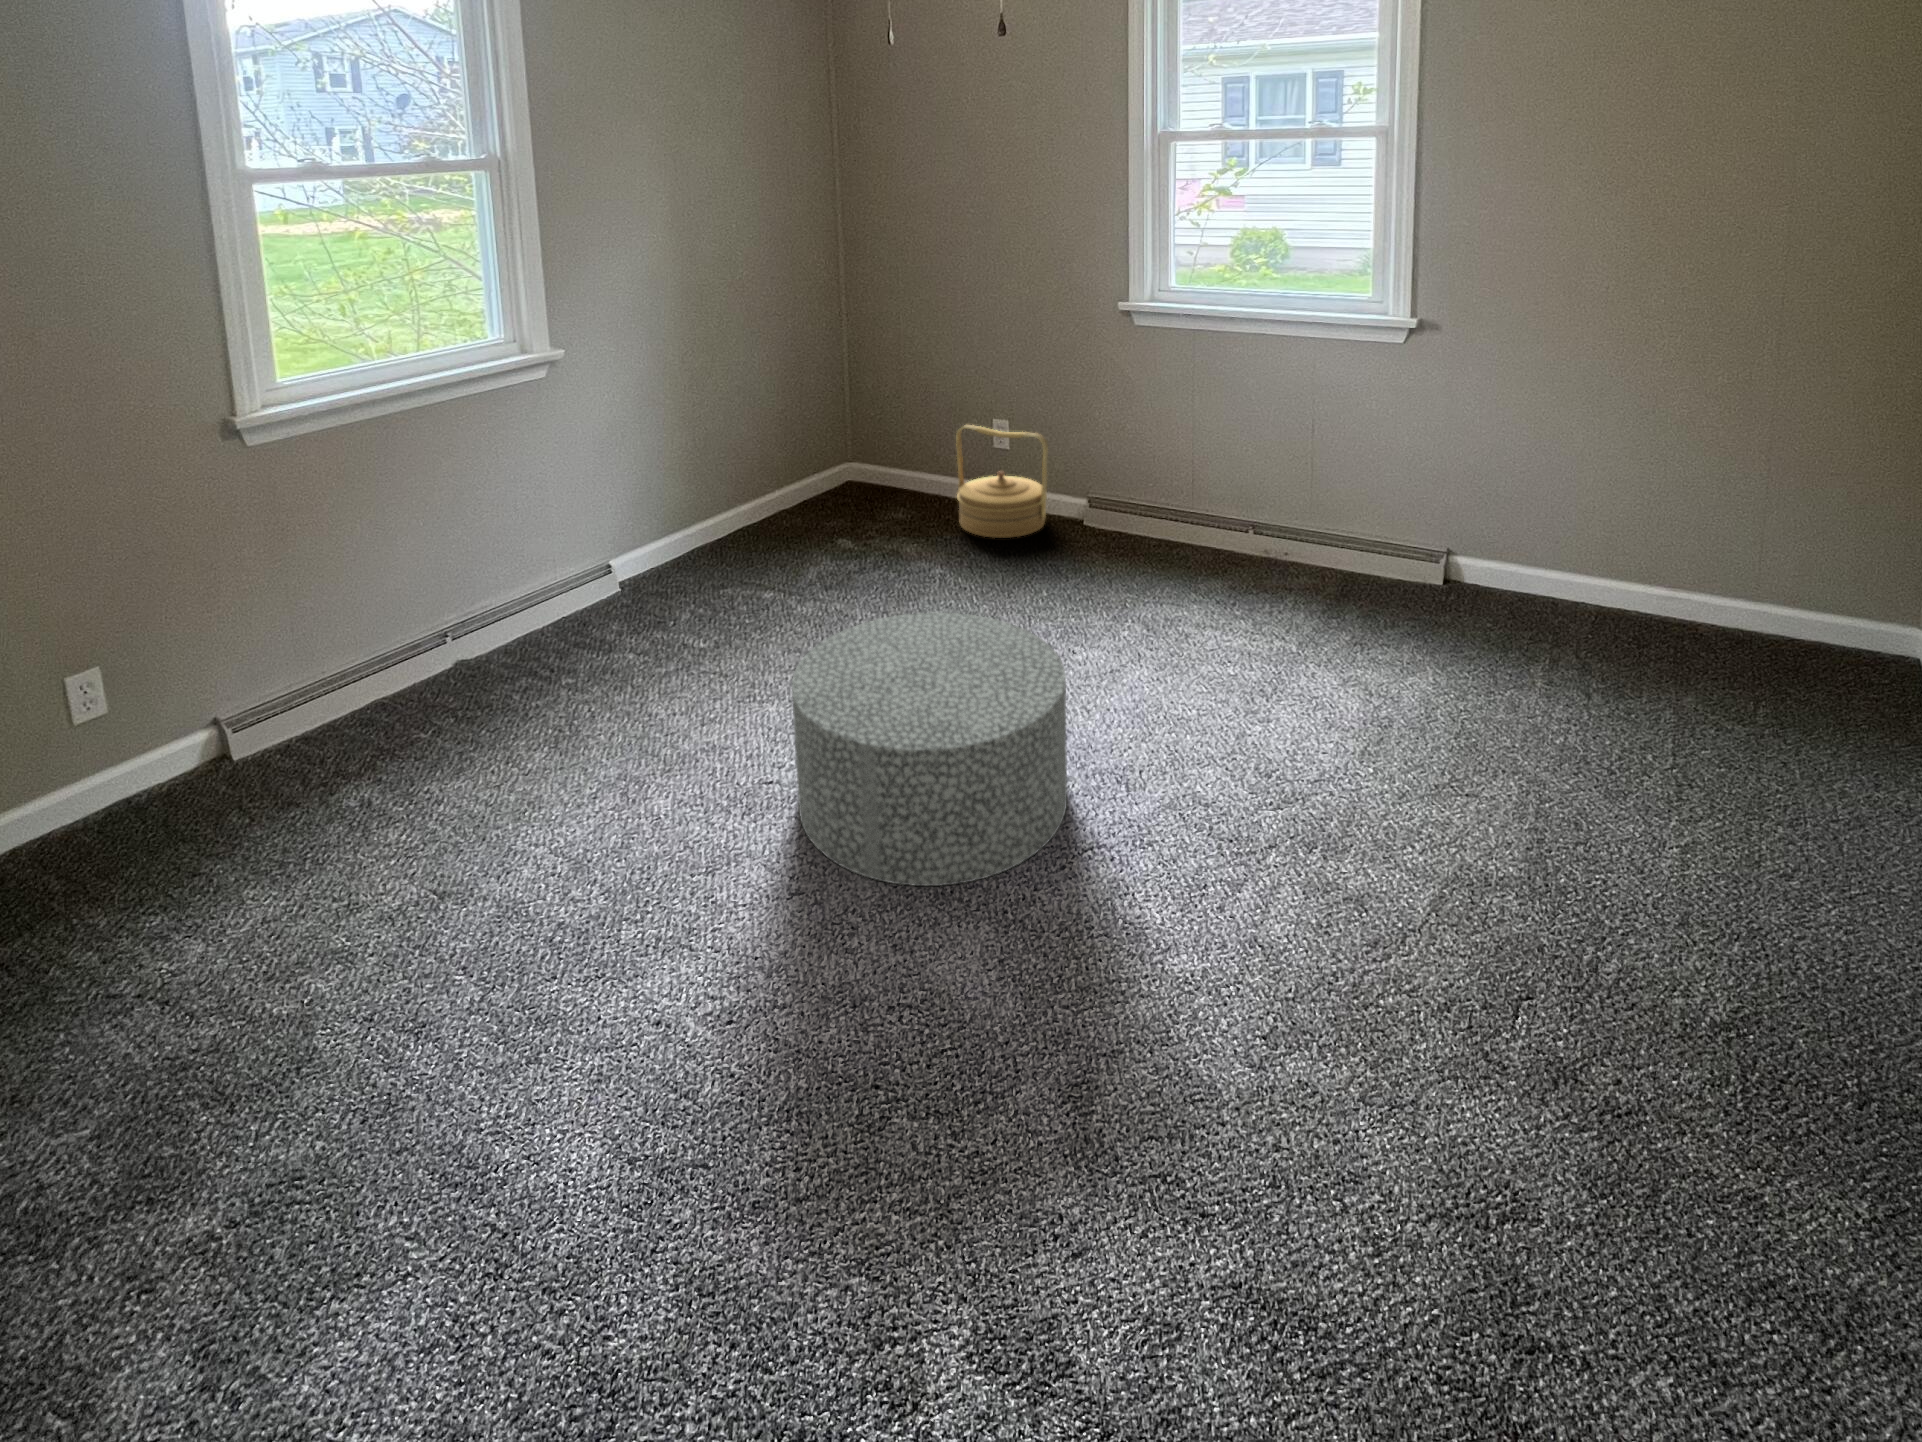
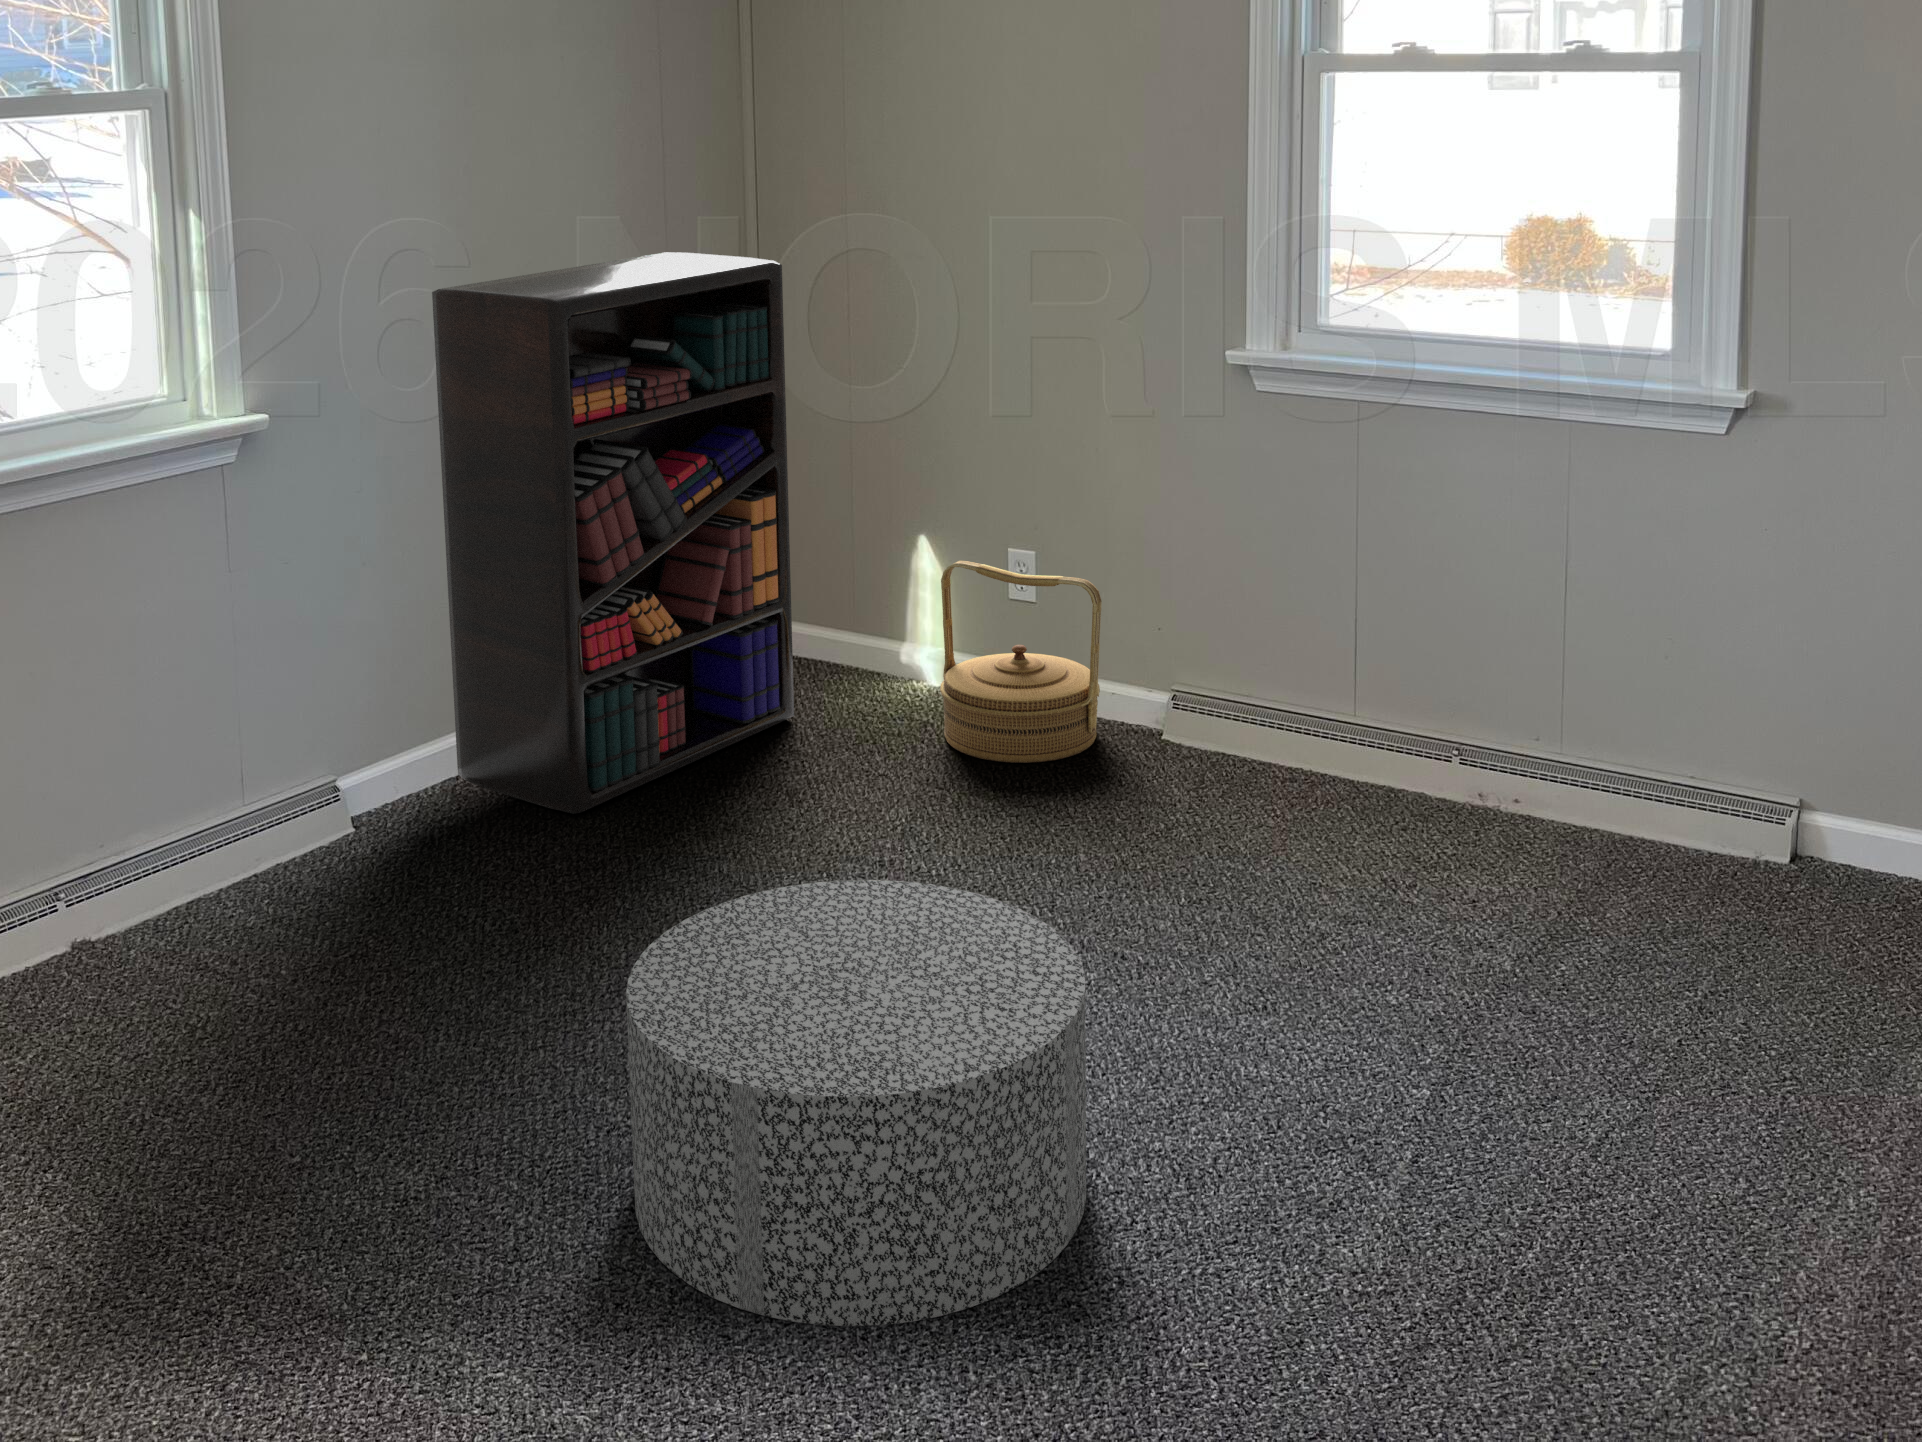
bookshelf: none [663,254,874,574] -> present [432,252,794,814]

